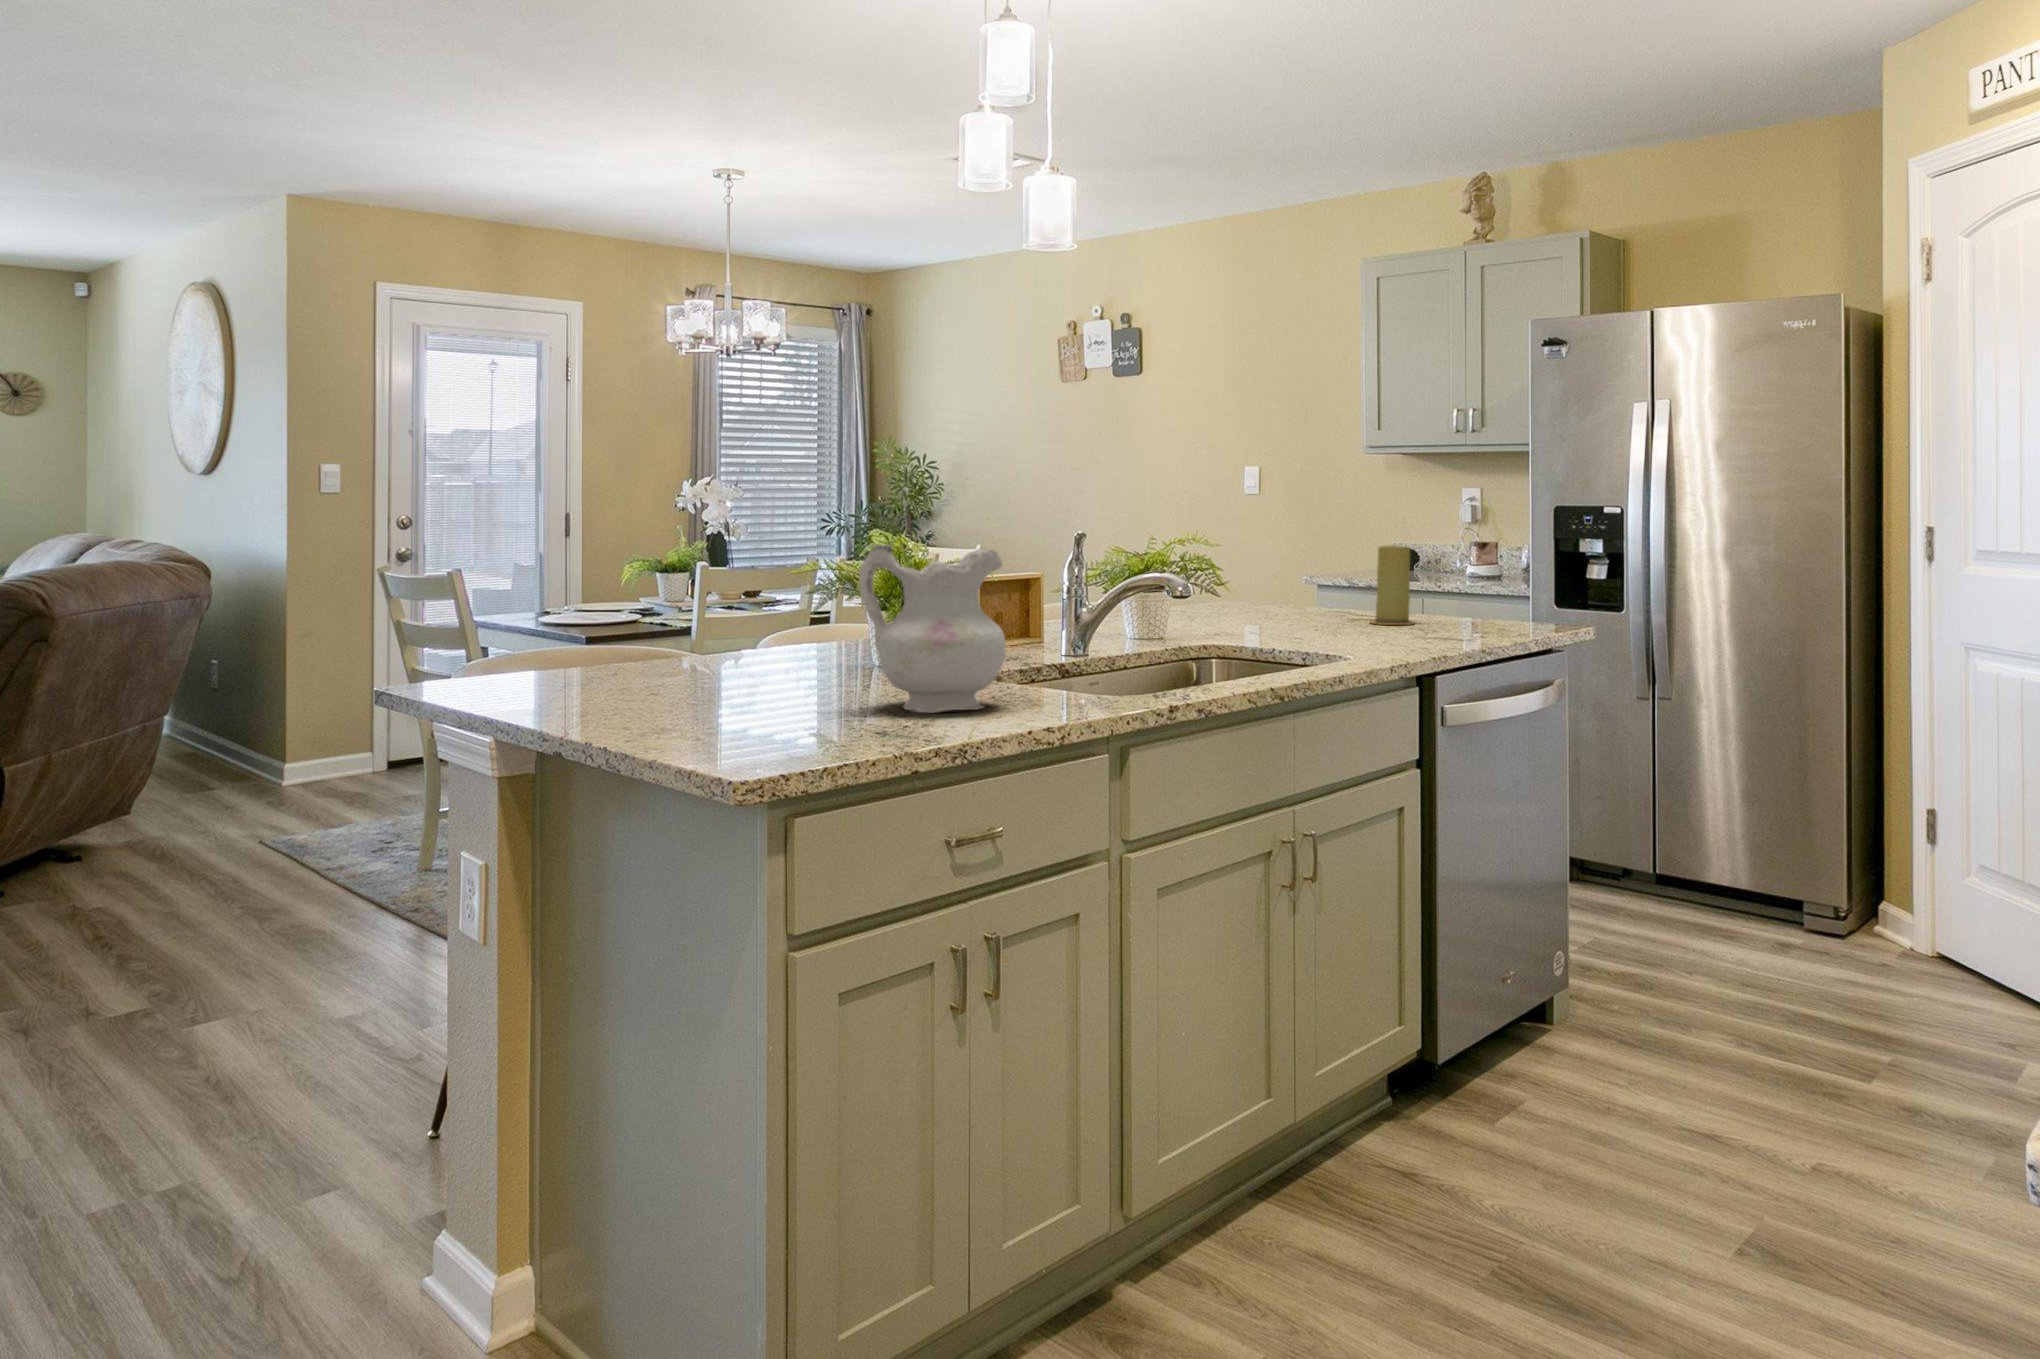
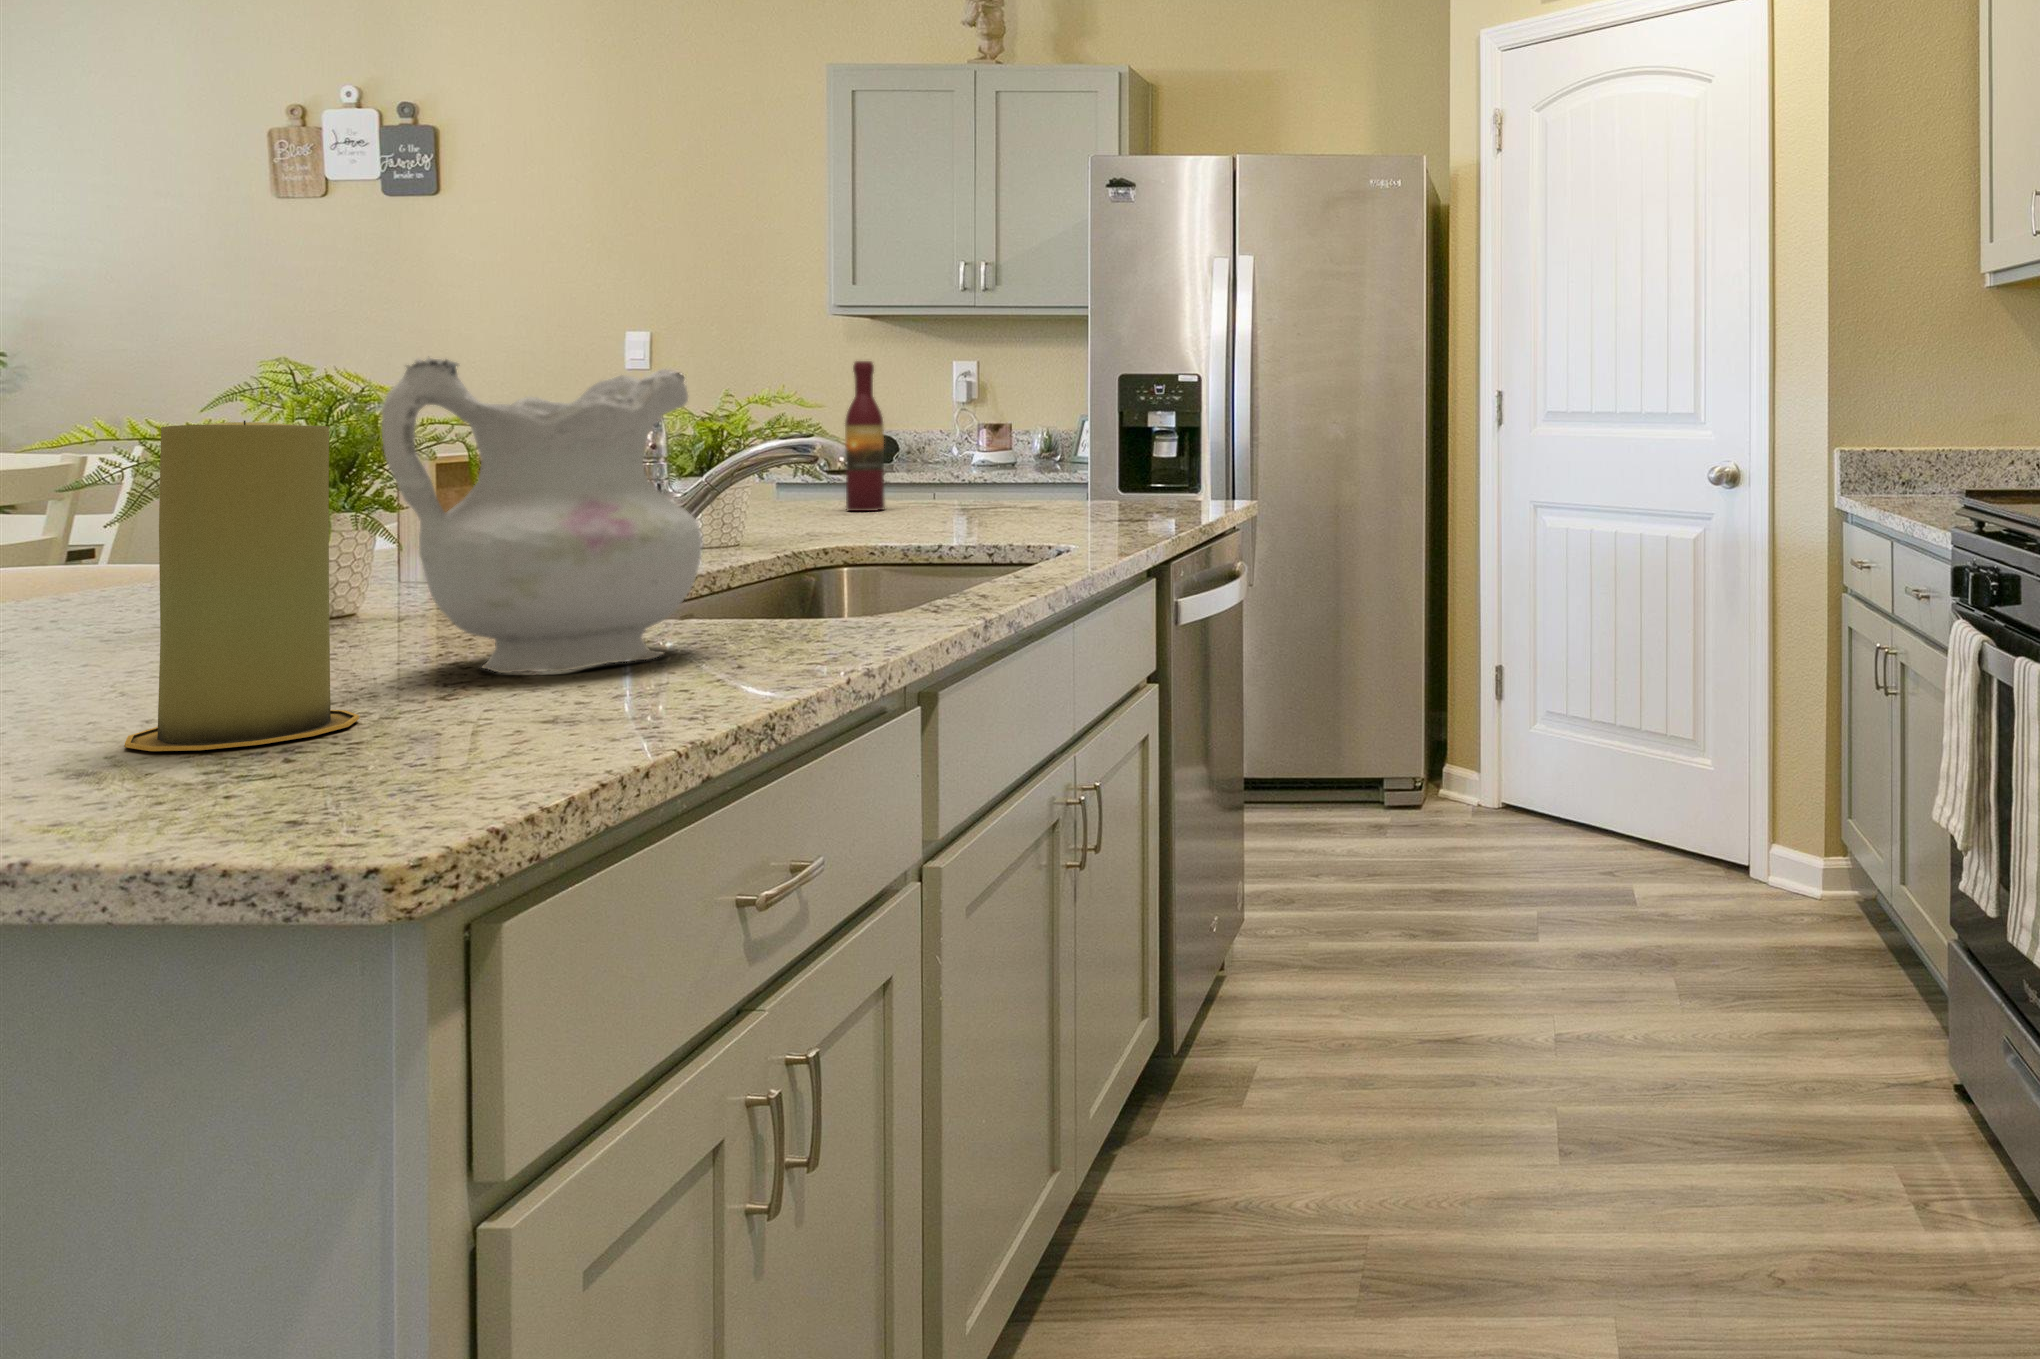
wine bottle: none [1289,506,1315,618] -> present [845,361,885,511]
candle: present [1371,545,1414,625] -> present [125,421,359,751]

